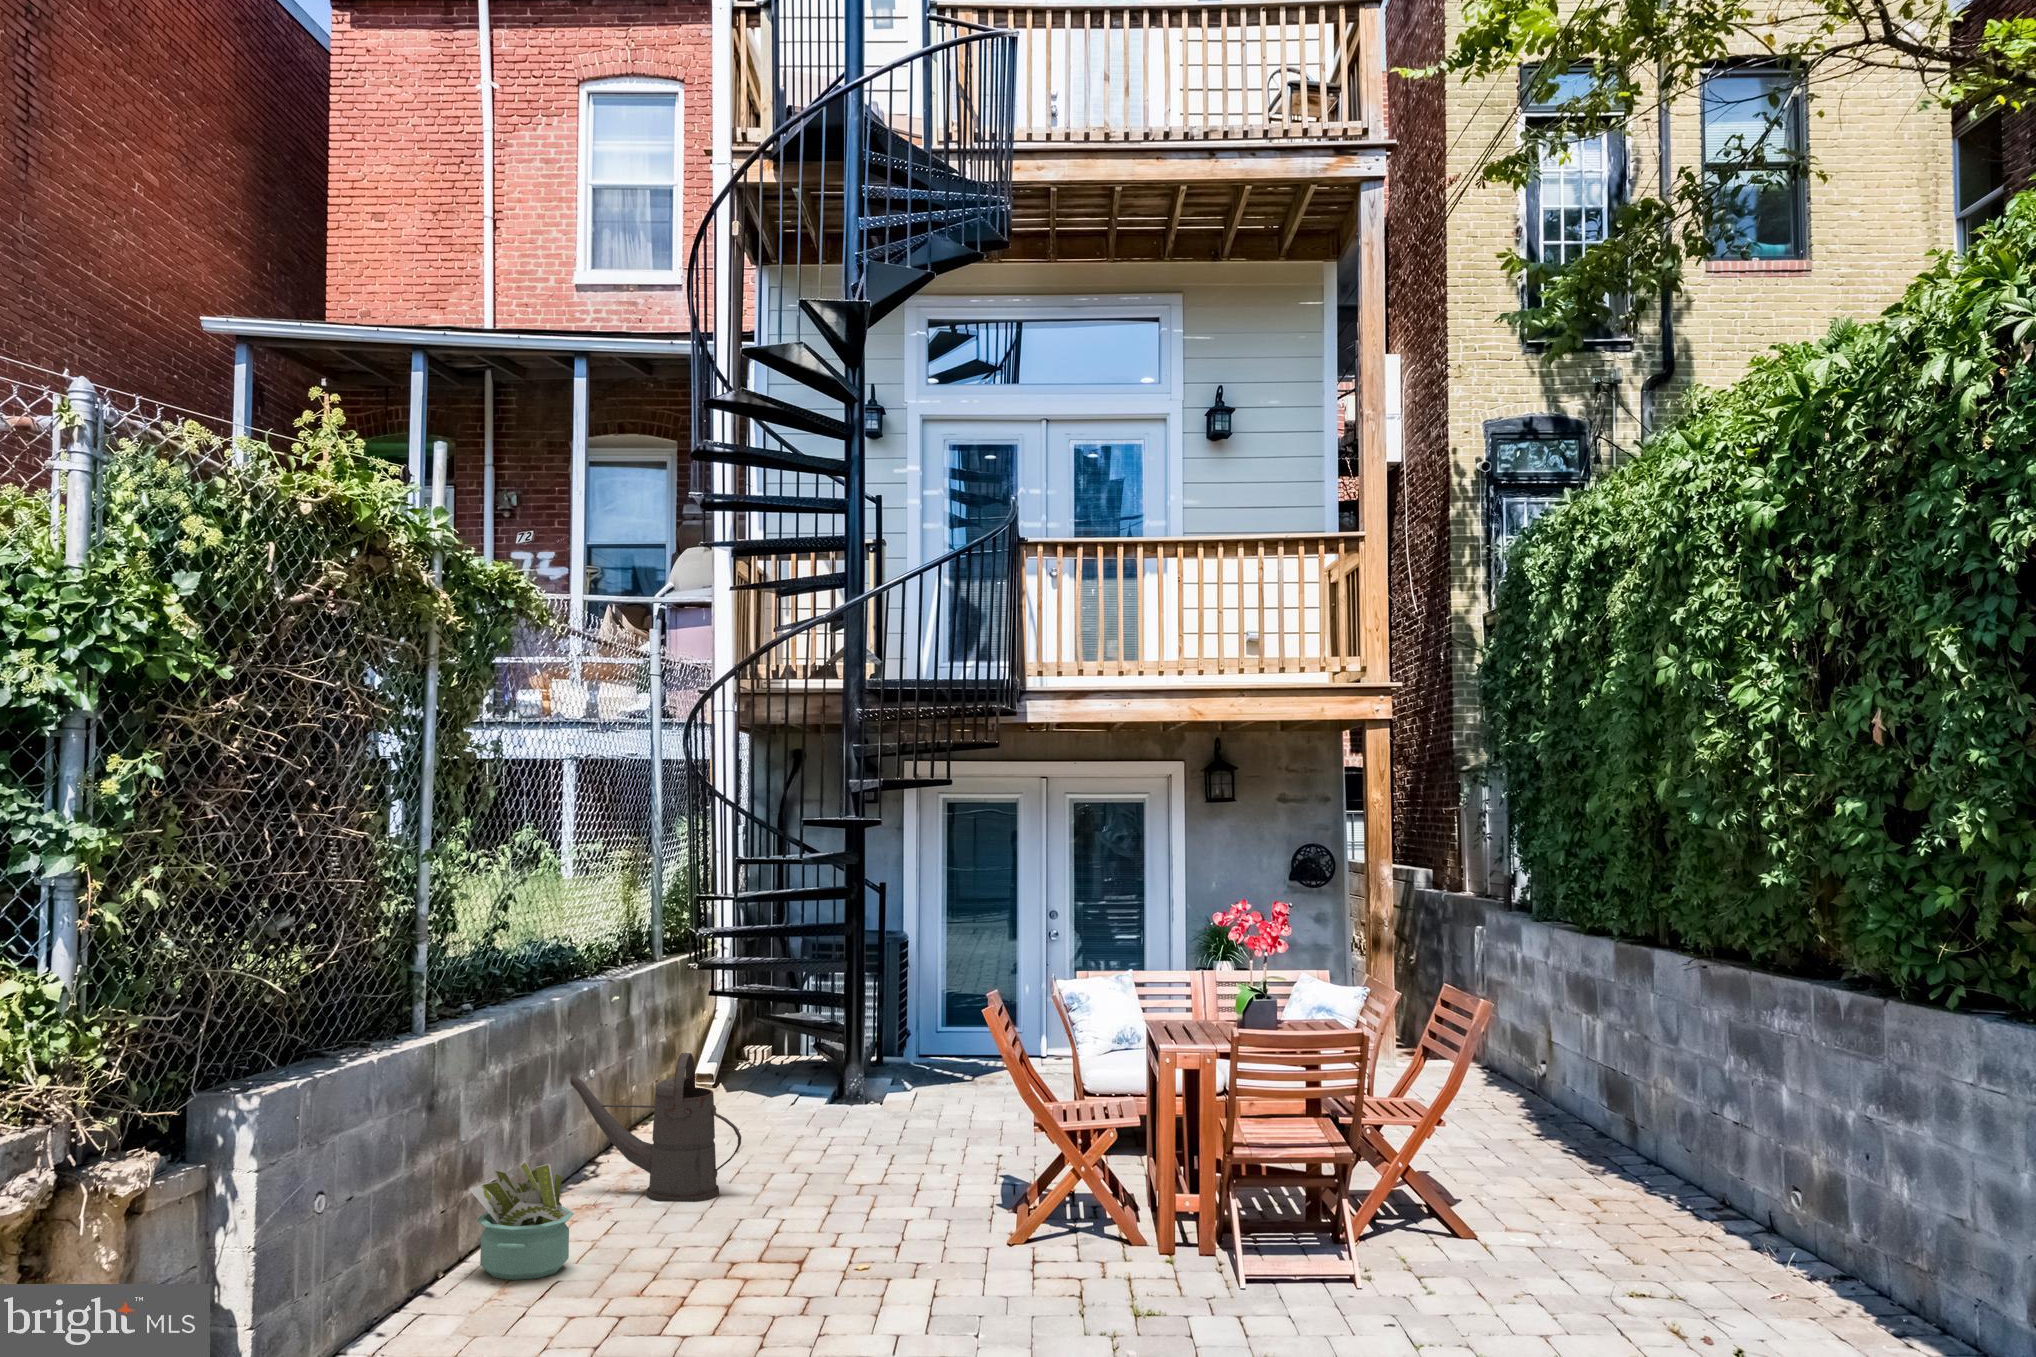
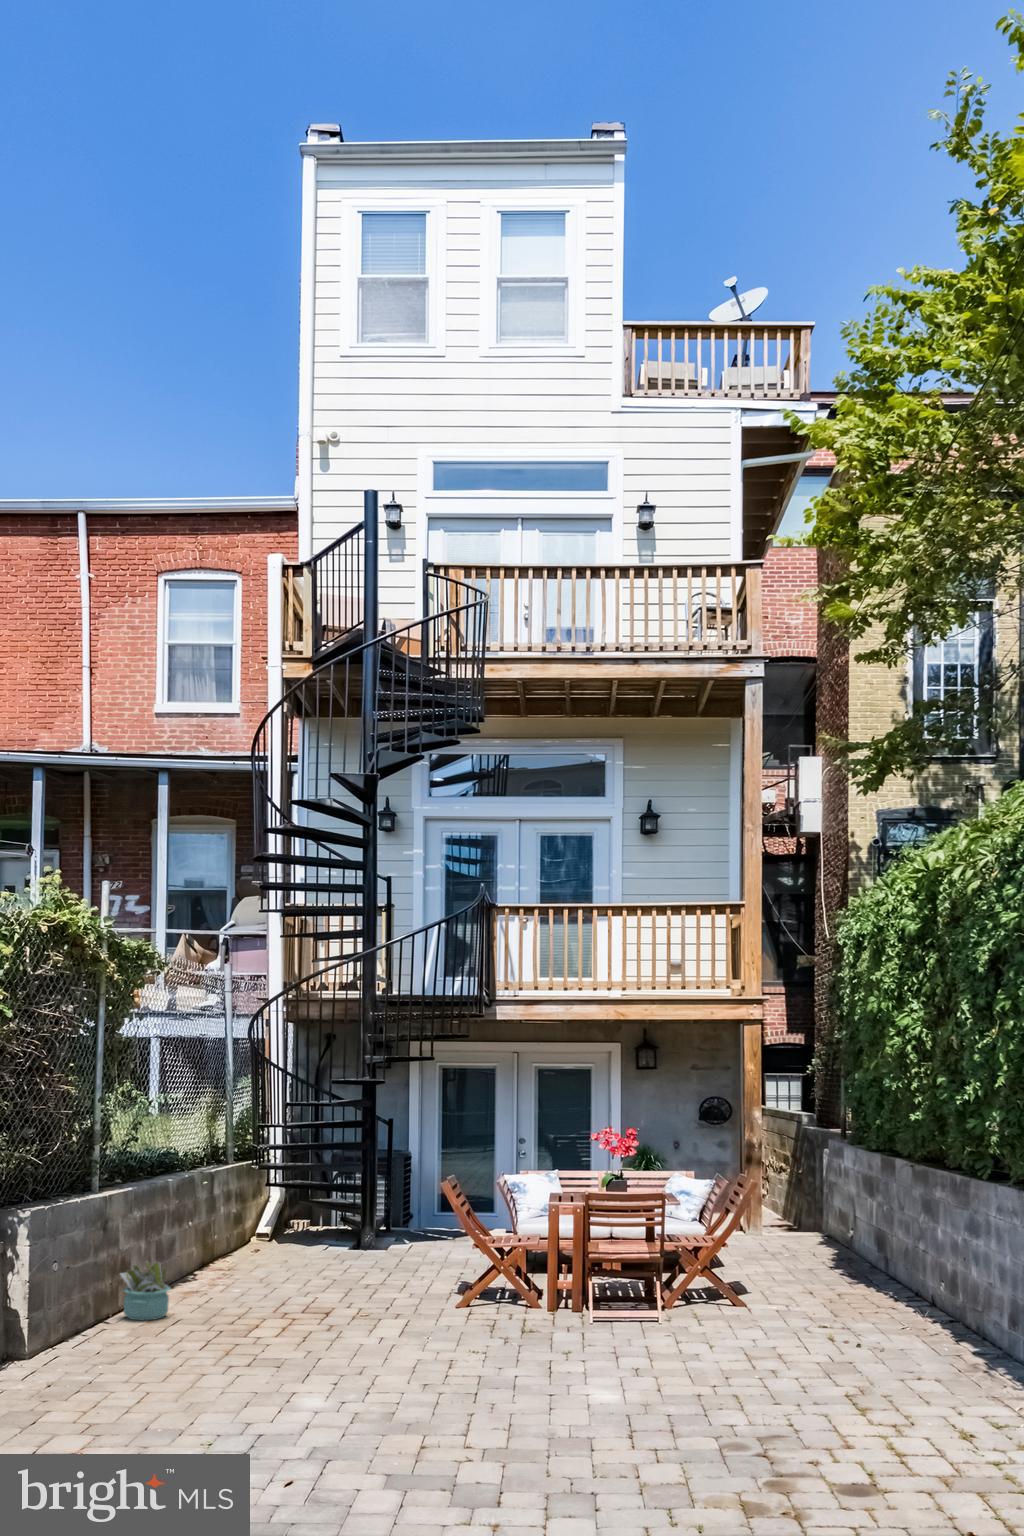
watering can: present [570,1053,741,1202] -> none [175,1211,266,1294]

